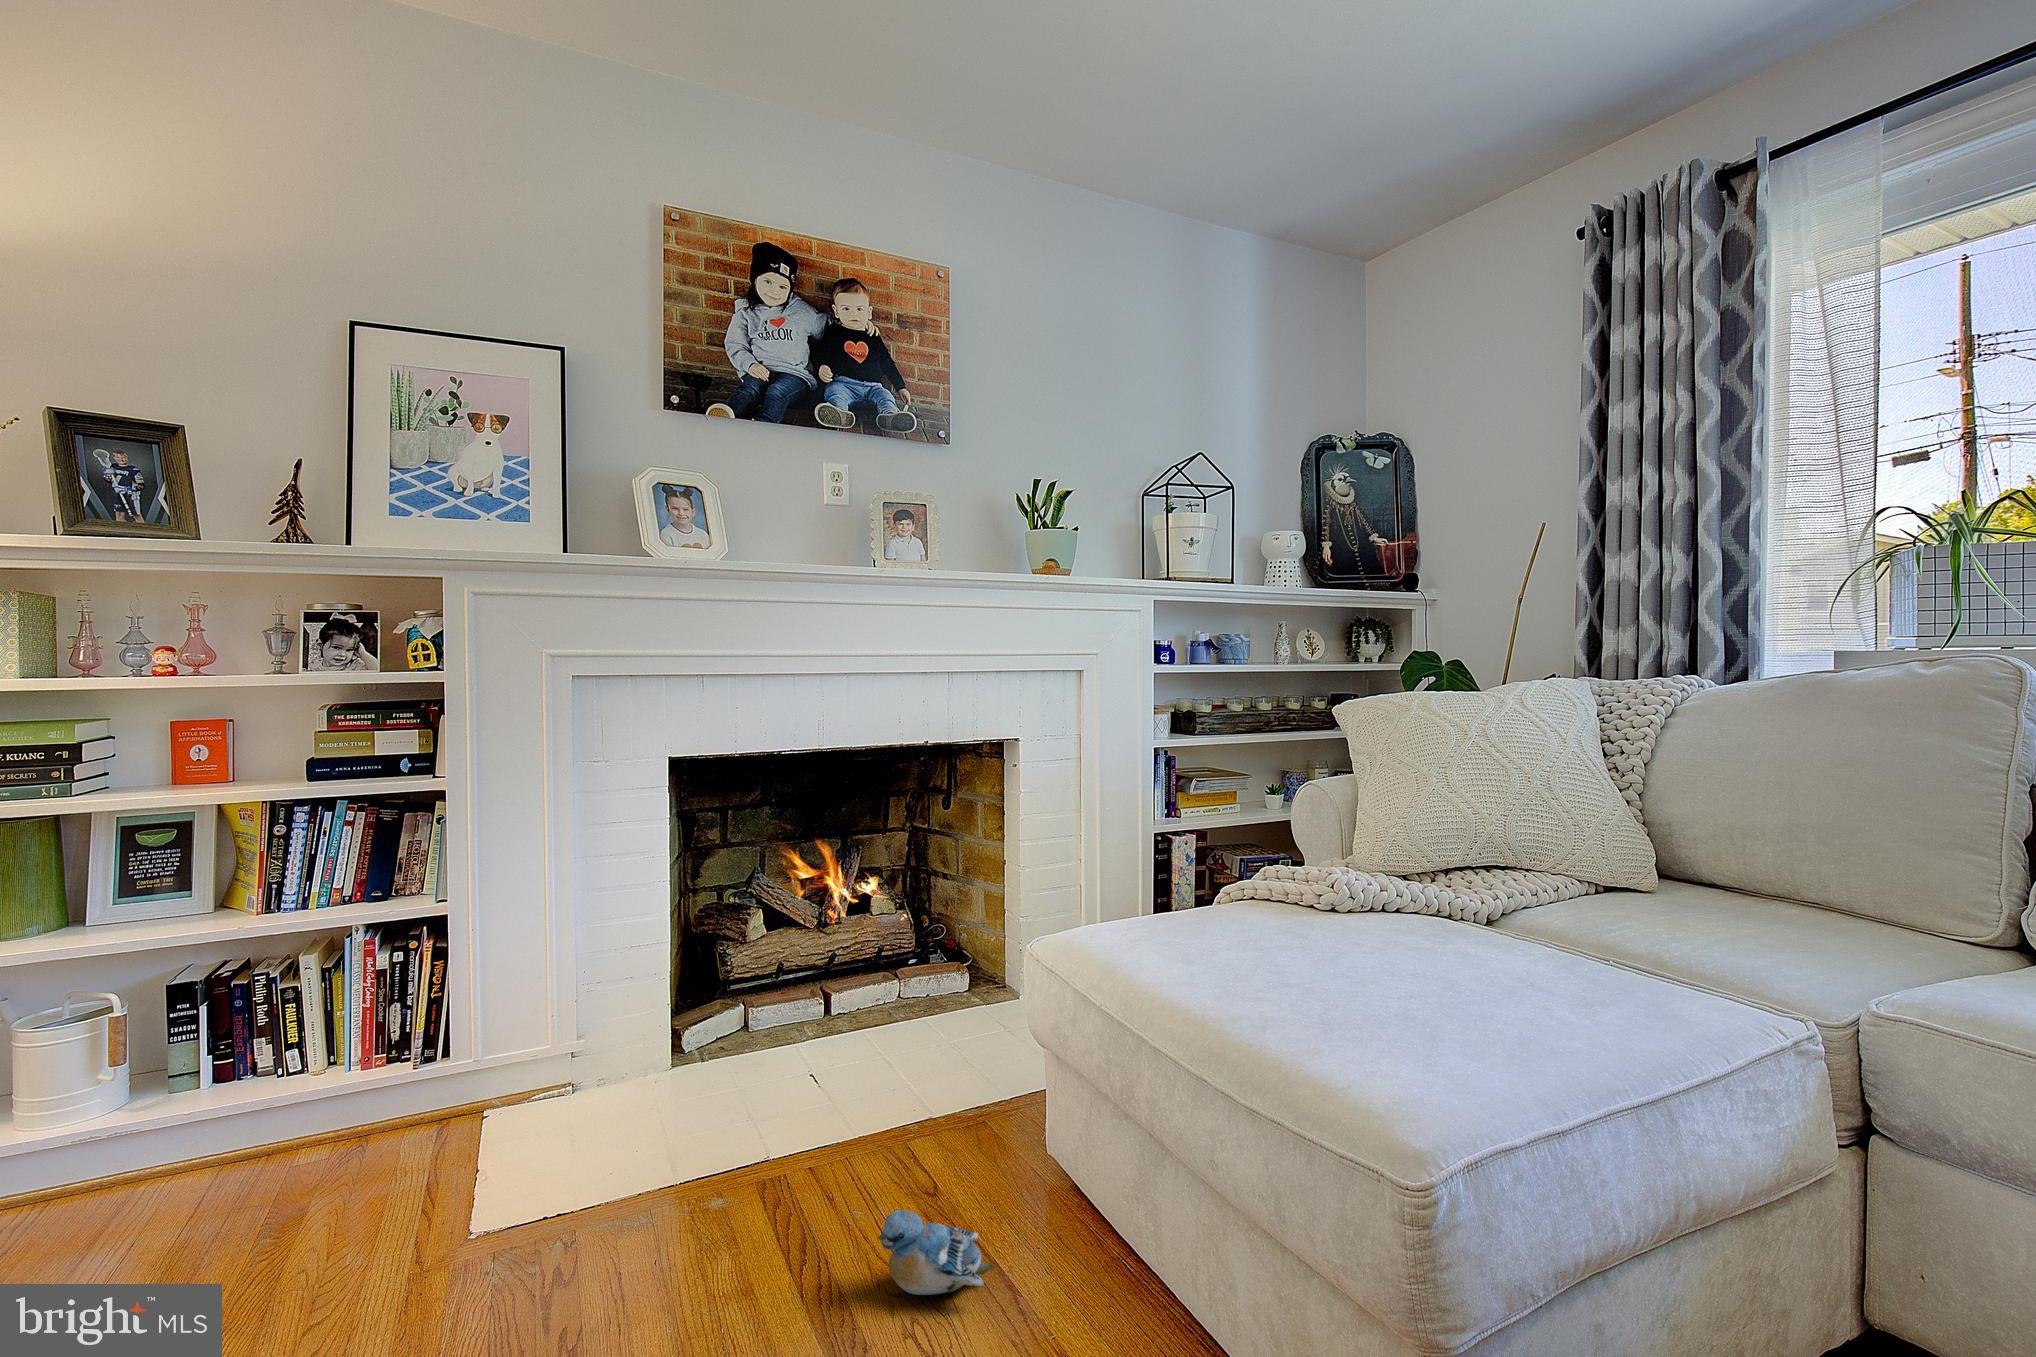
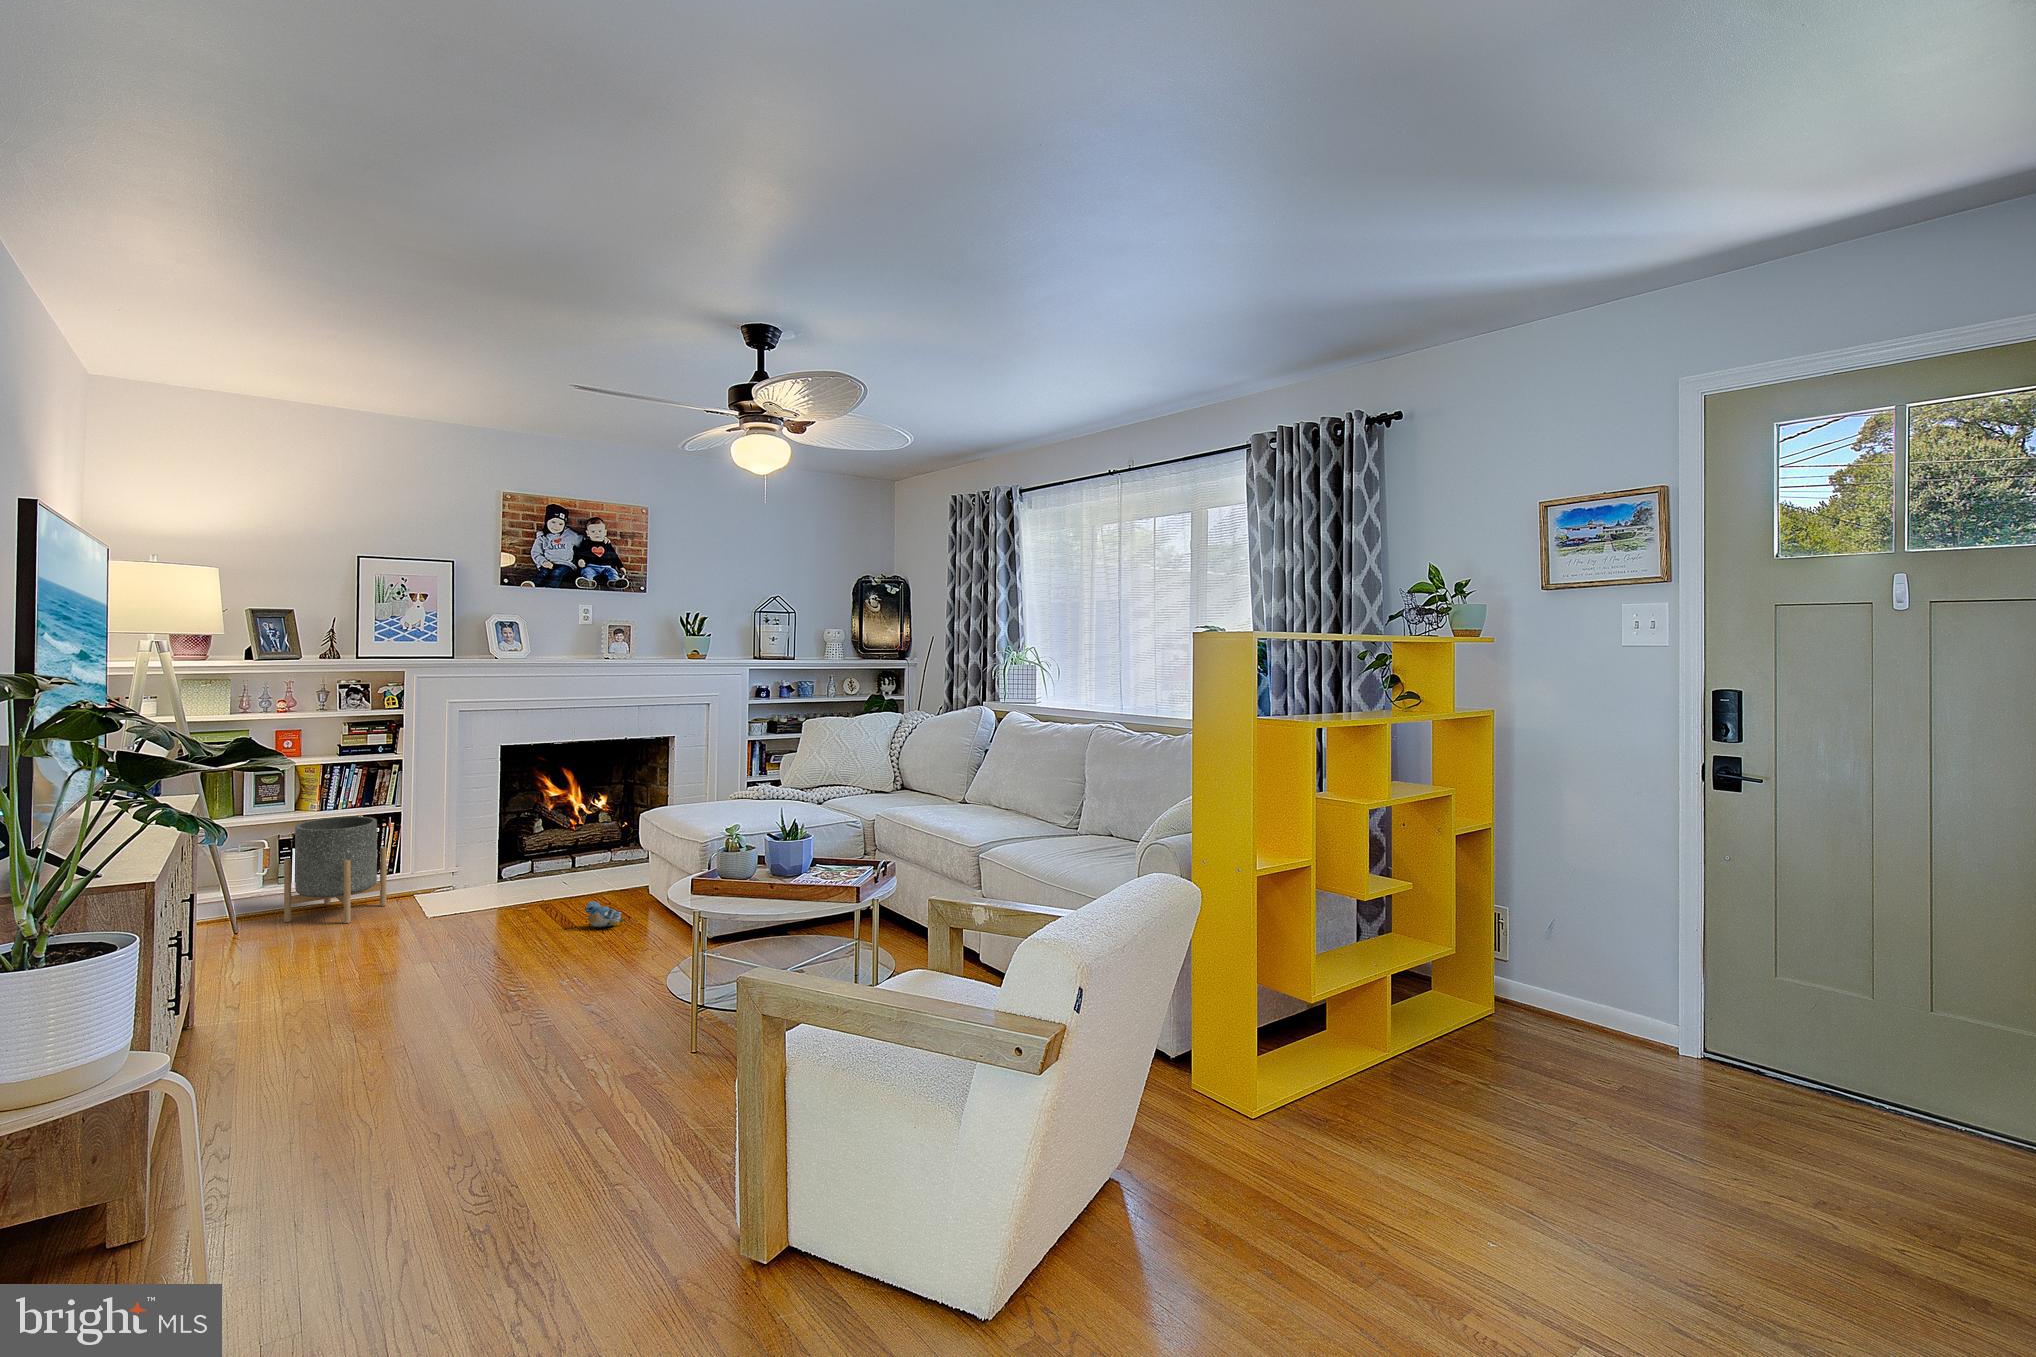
planter: none [124,927,403,1235] -> present [284,816,386,923]

